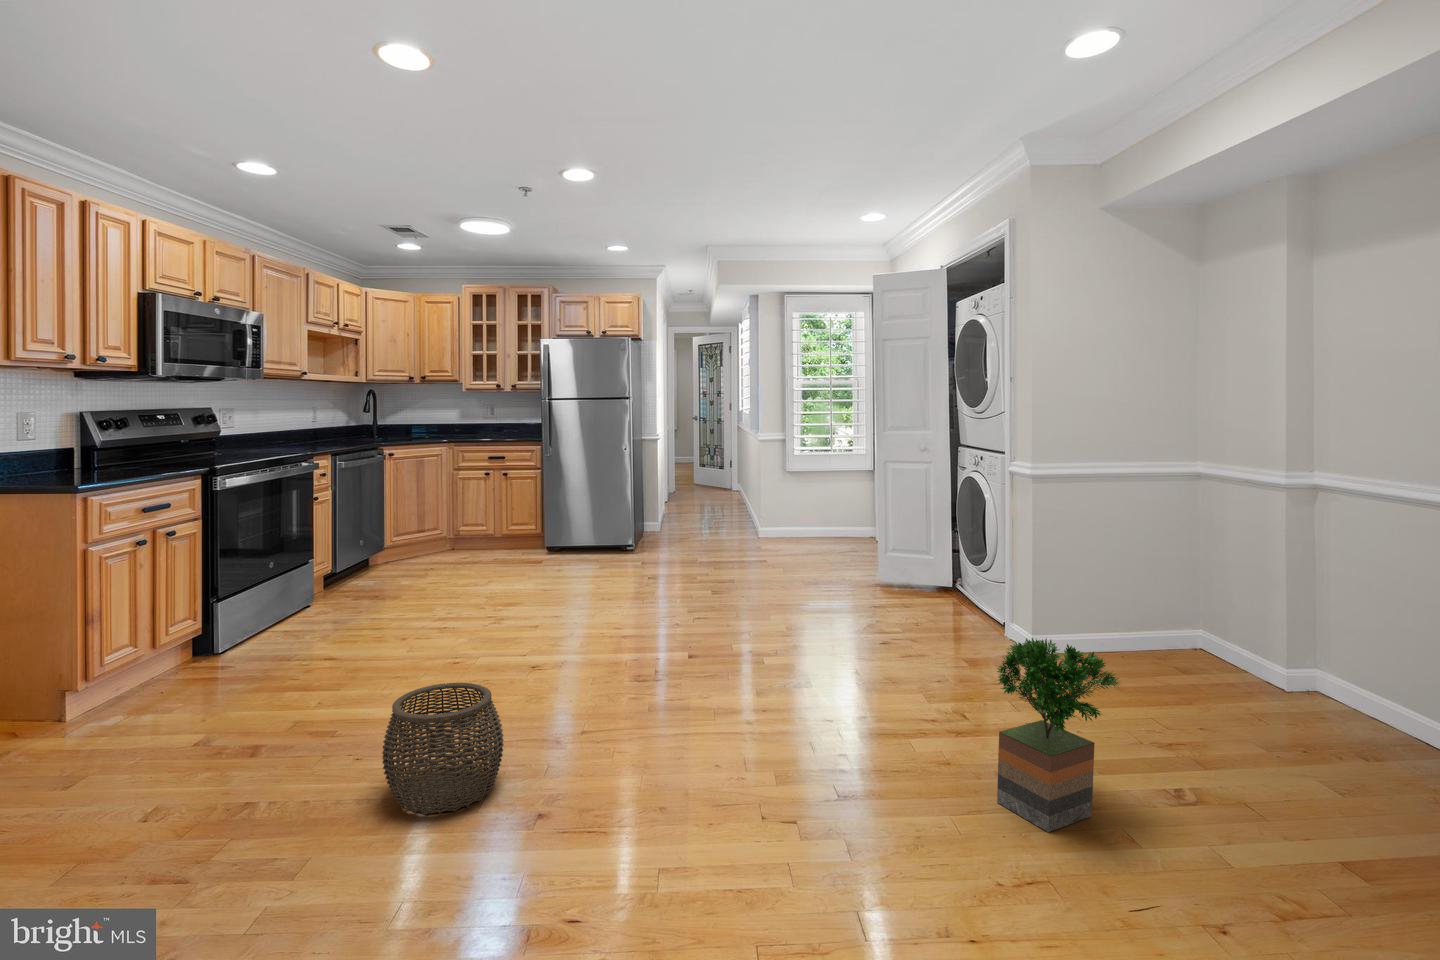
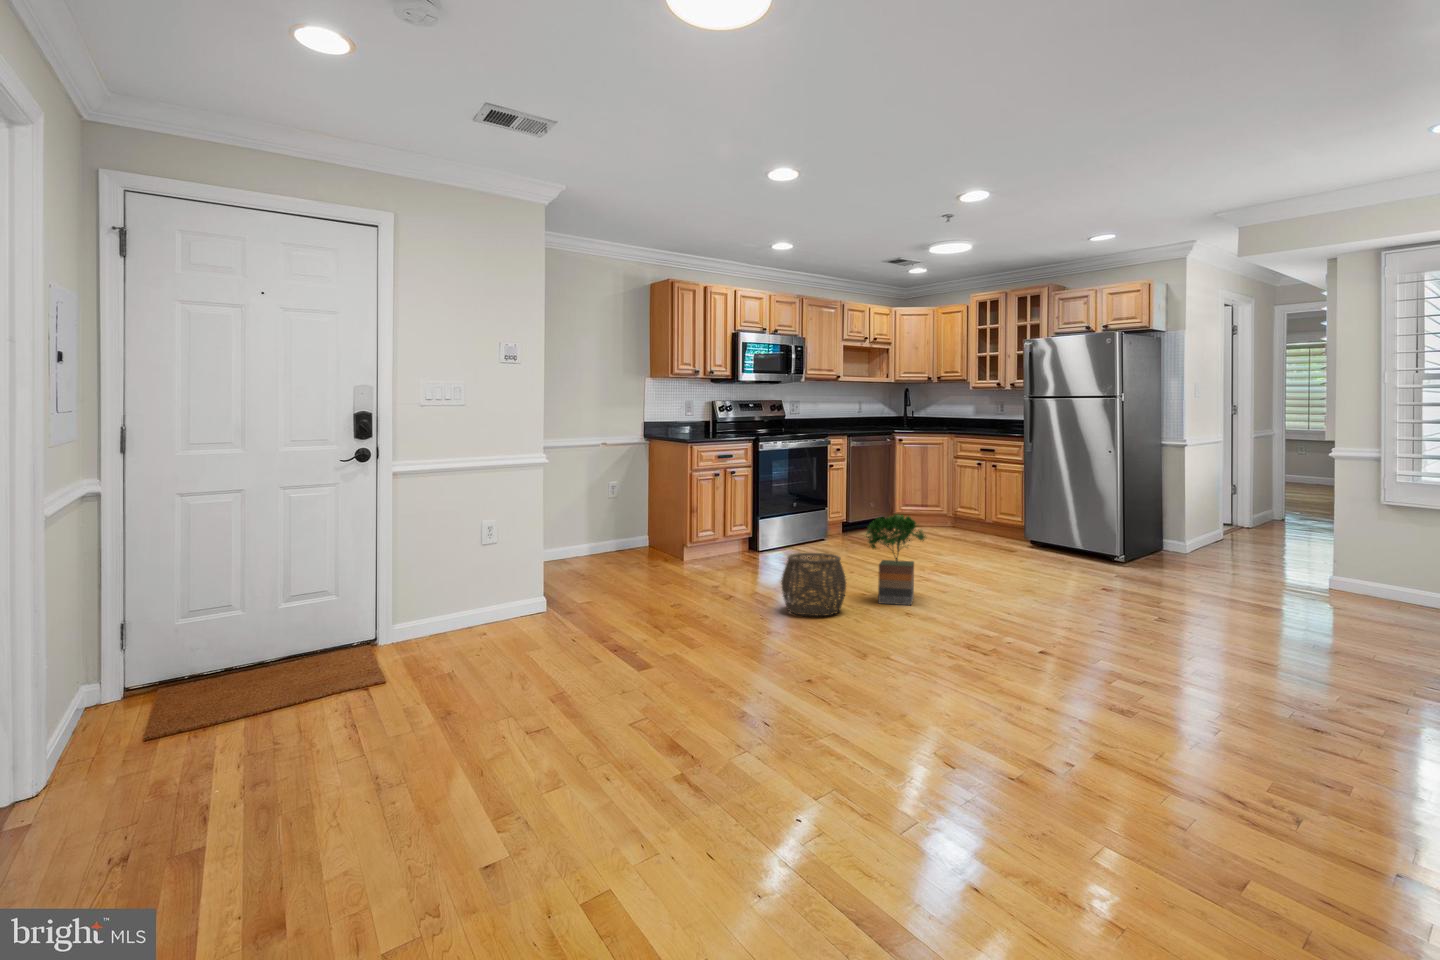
potted tree: present [996,638,1119,832] -> present [866,514,926,605]

